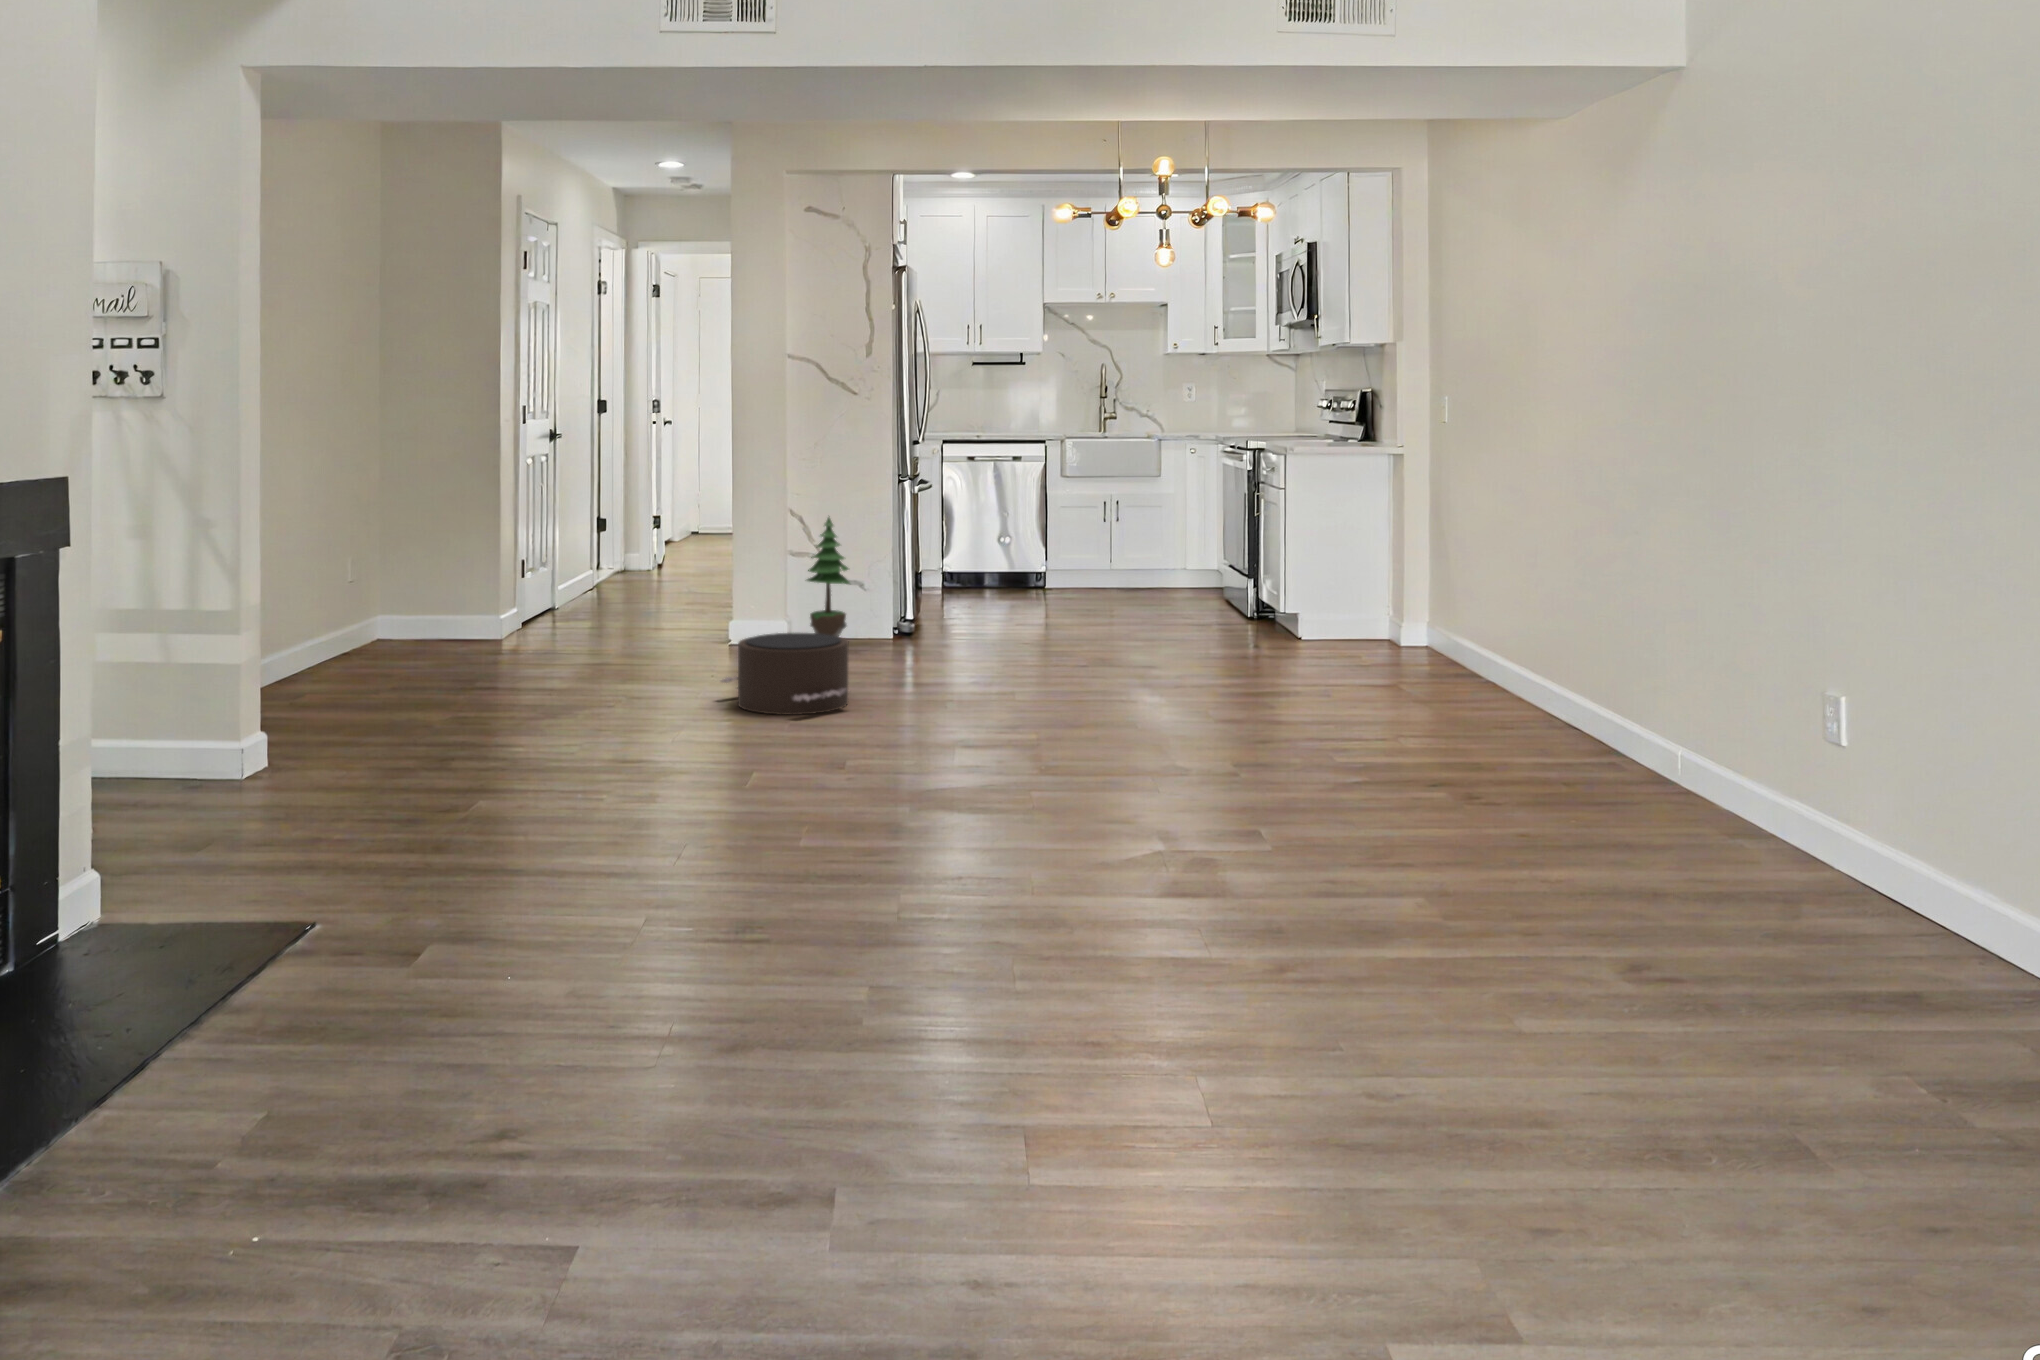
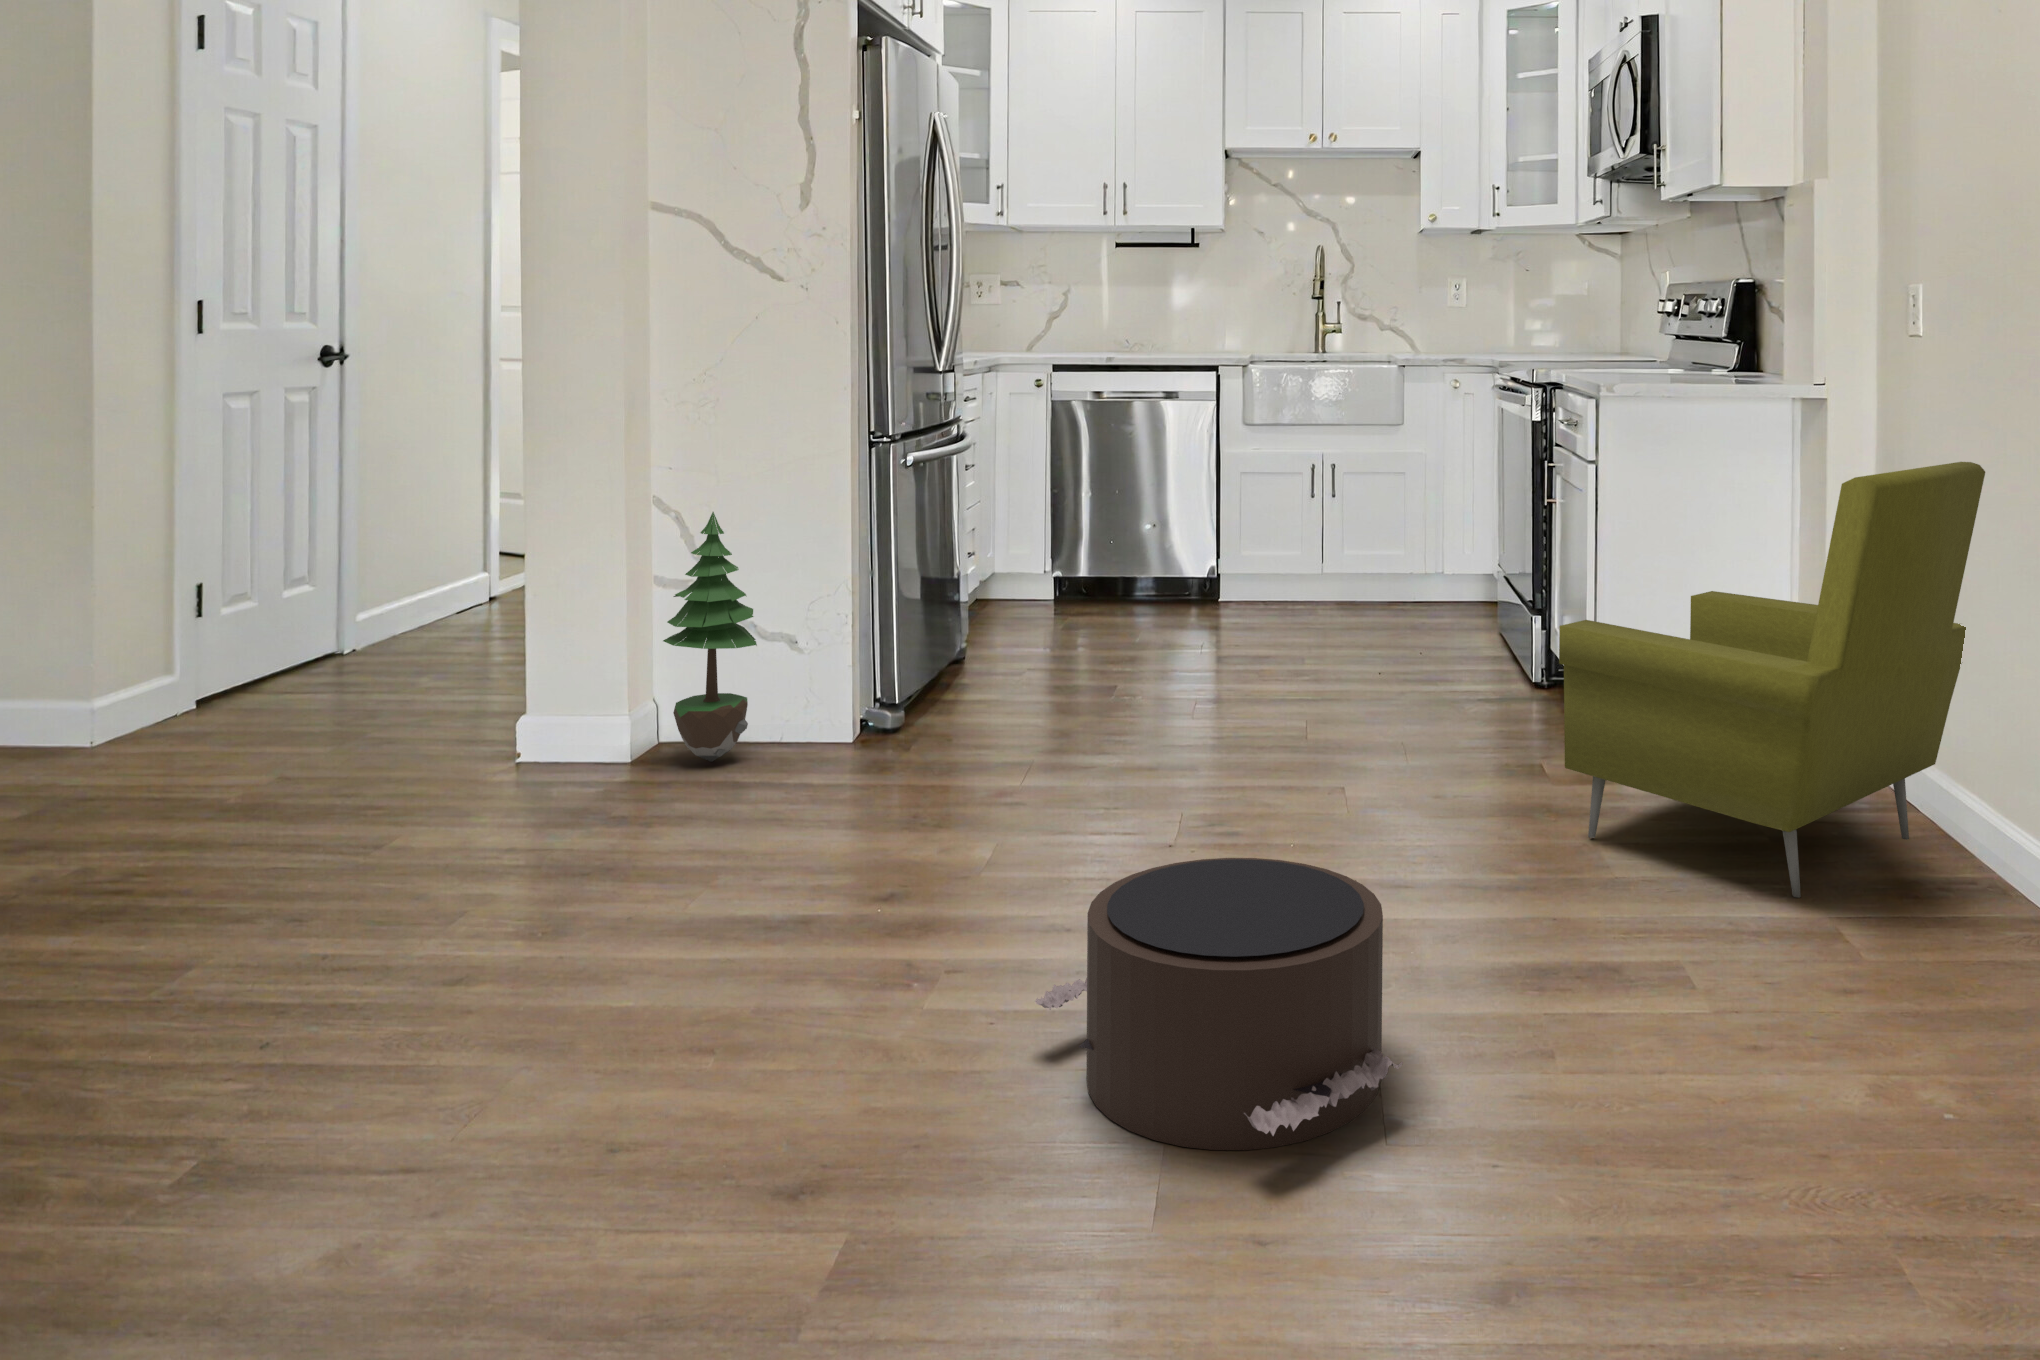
armchair: none [1268,483,1469,678] -> present [1559,462,1985,898]
pouf: present [721,633,848,715] -> present [1035,858,1403,1150]

